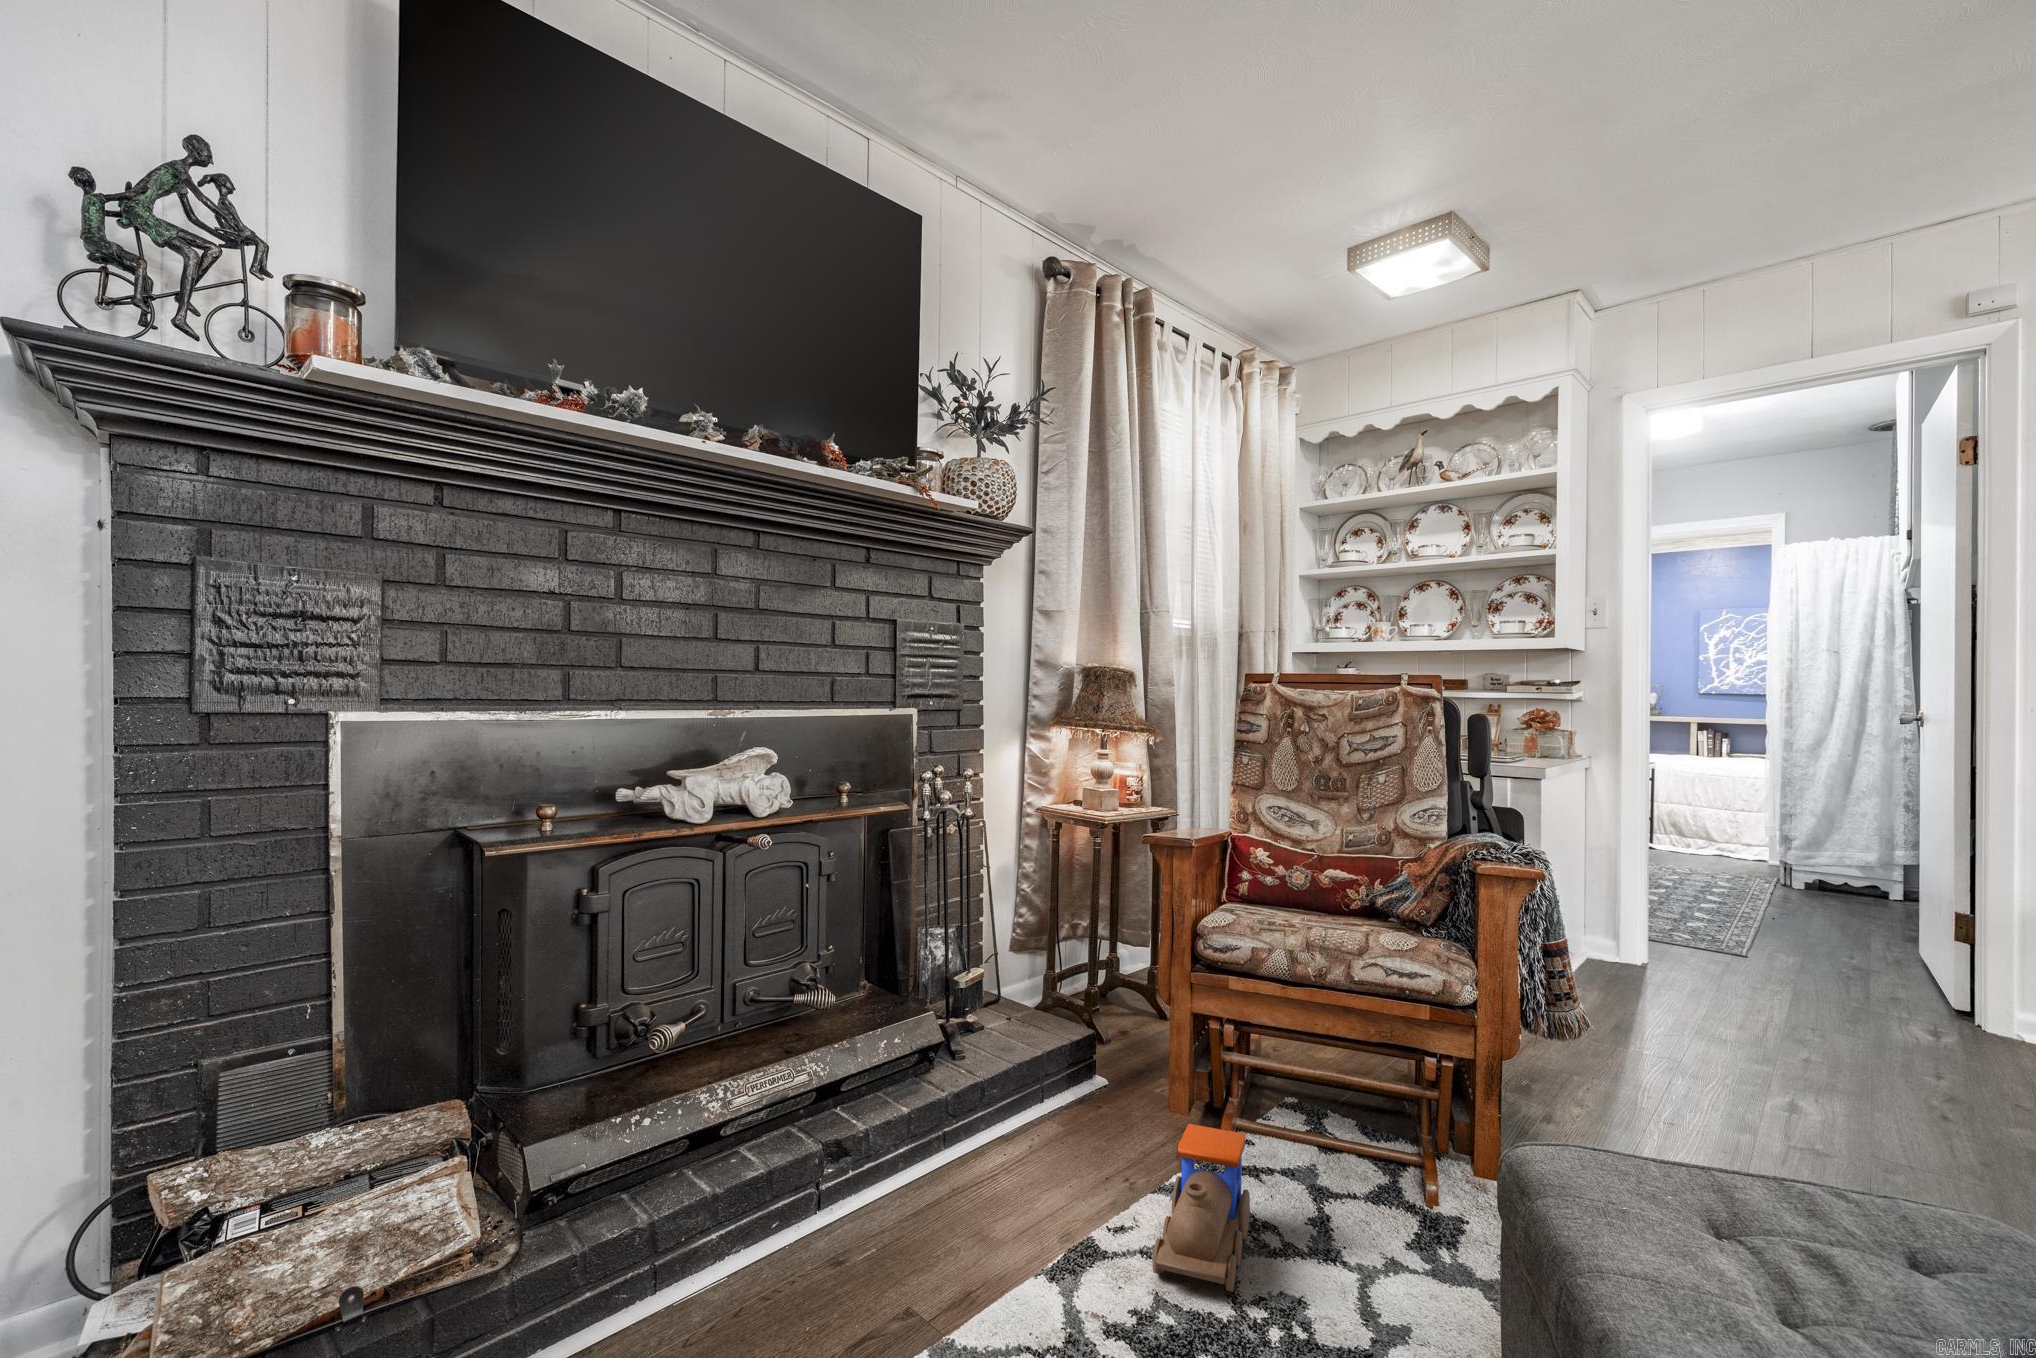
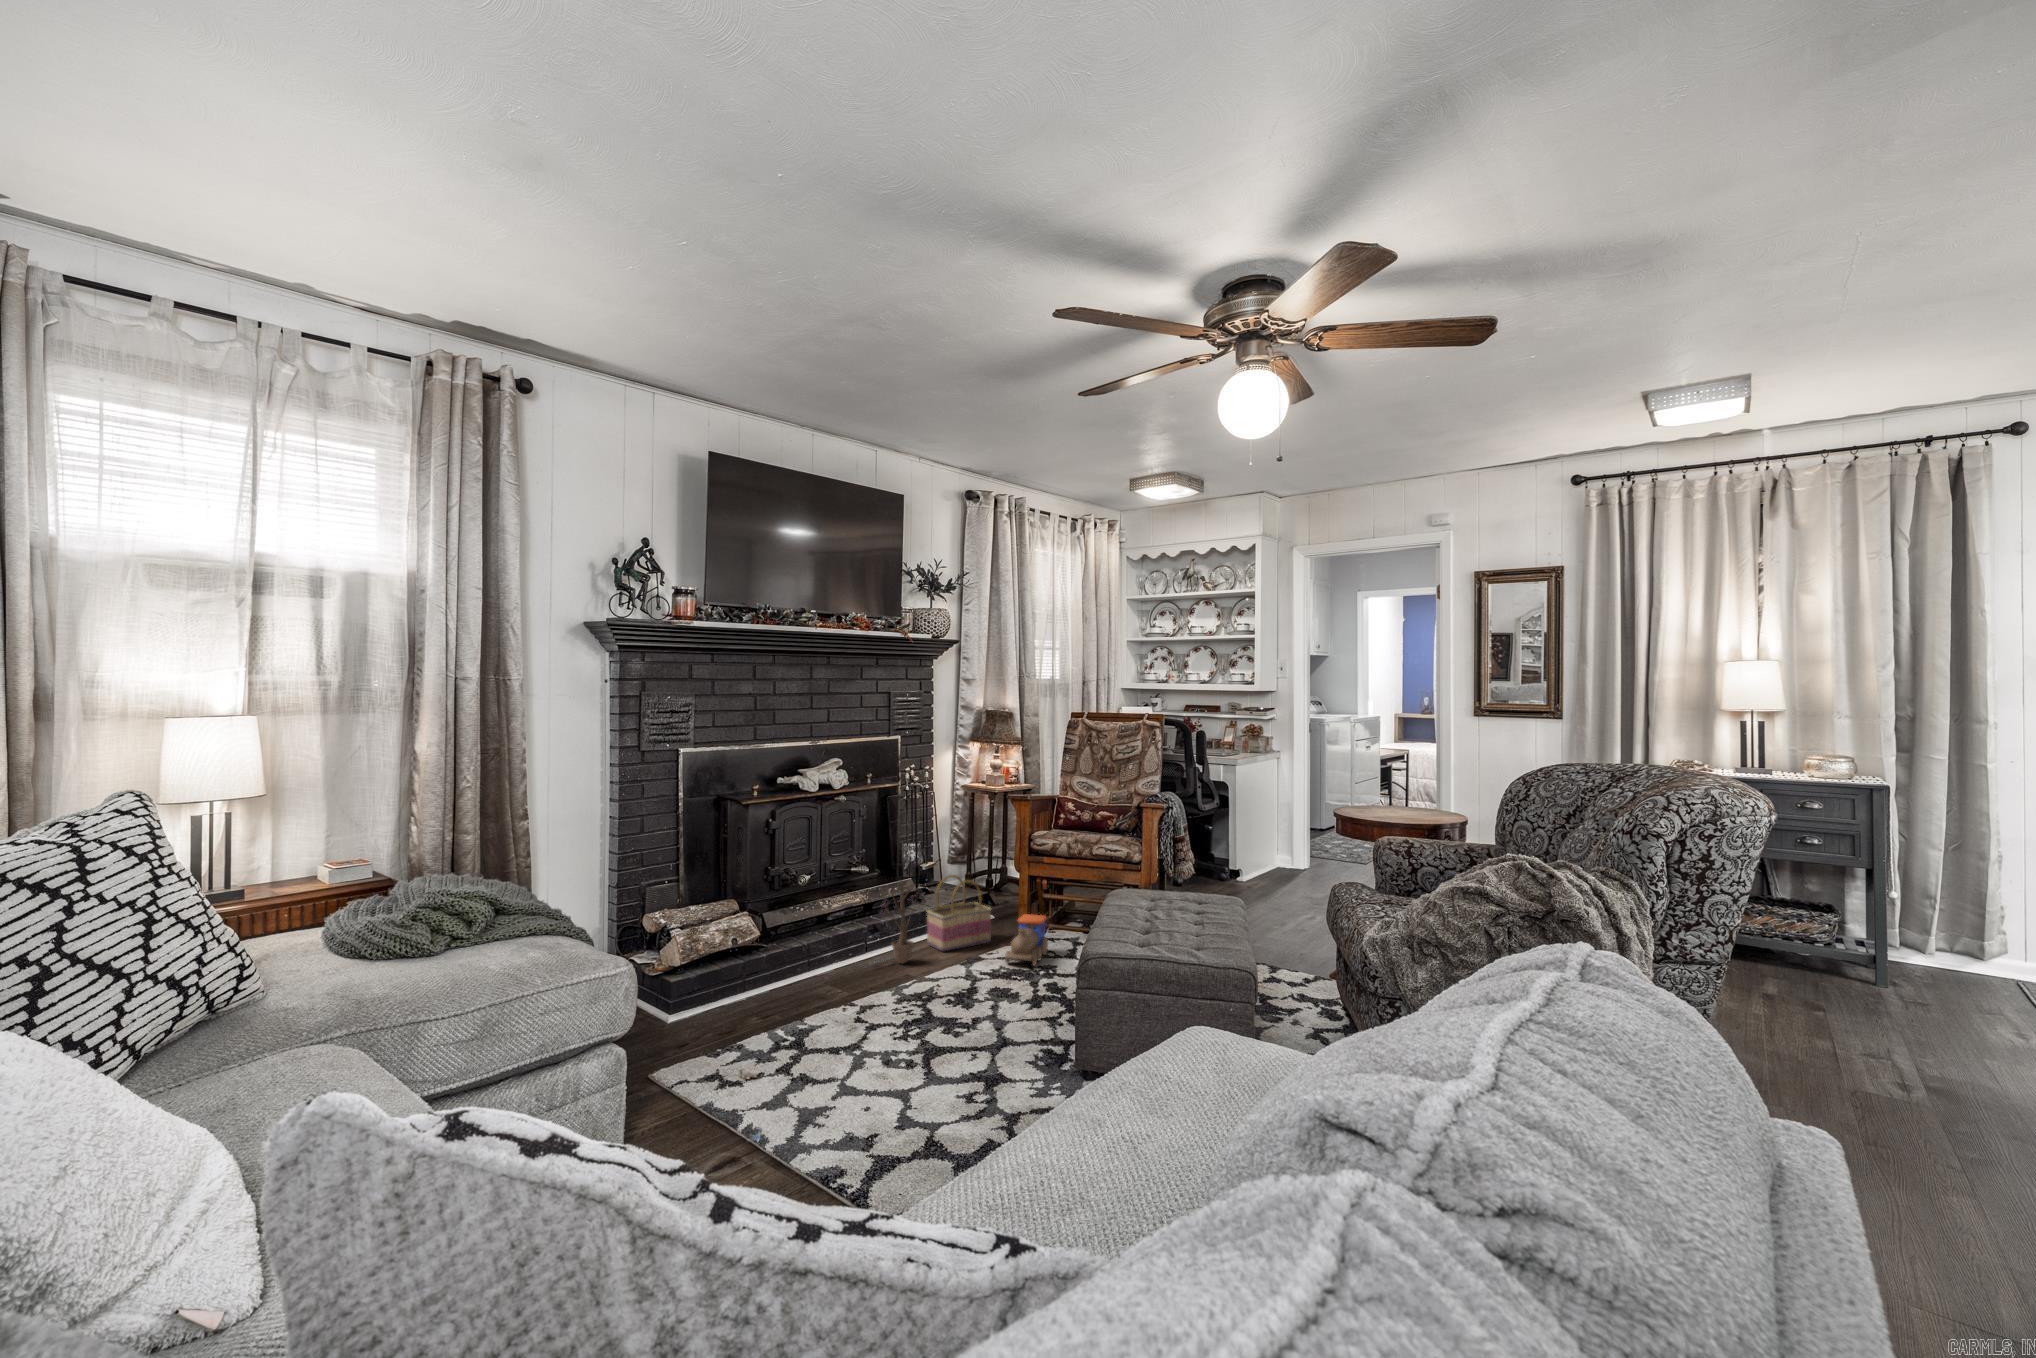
basket: none [958,1011,1107,1205] -> present [927,875,991,951]
decorative plant: none [808,1041,956,1262] -> present [871,881,926,964]

